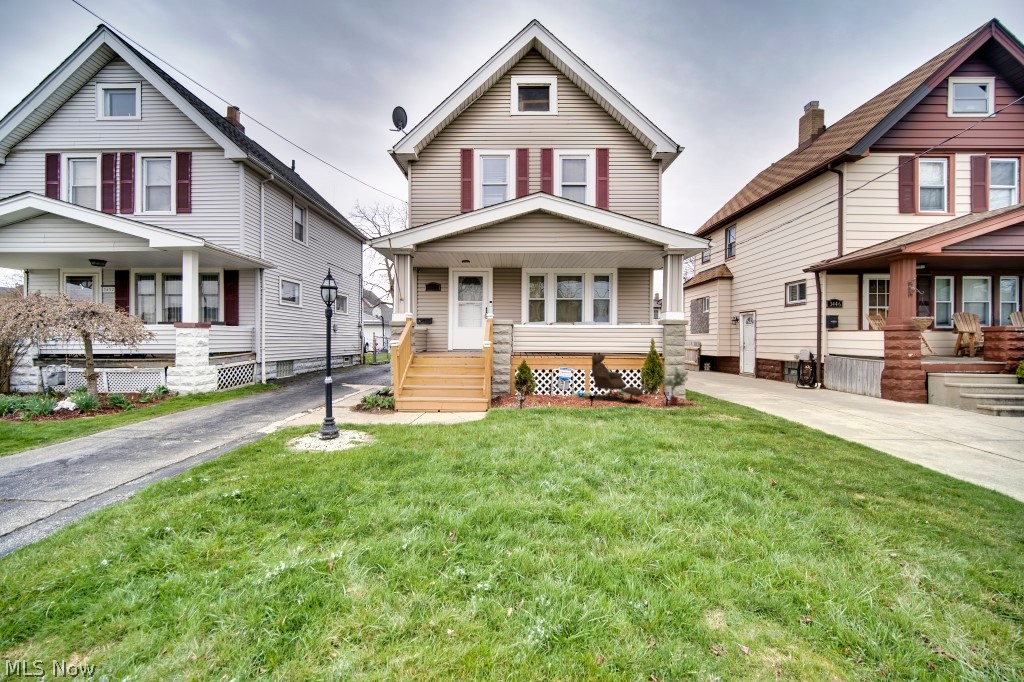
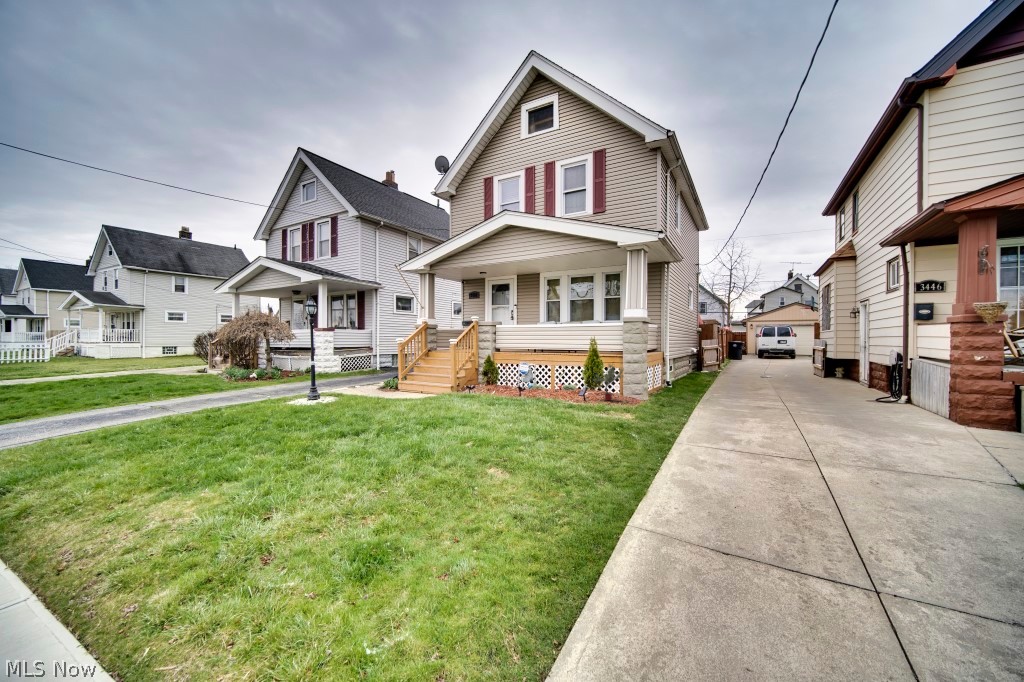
lounge chair: present [592,354,643,403] -> none [549,351,589,397]

